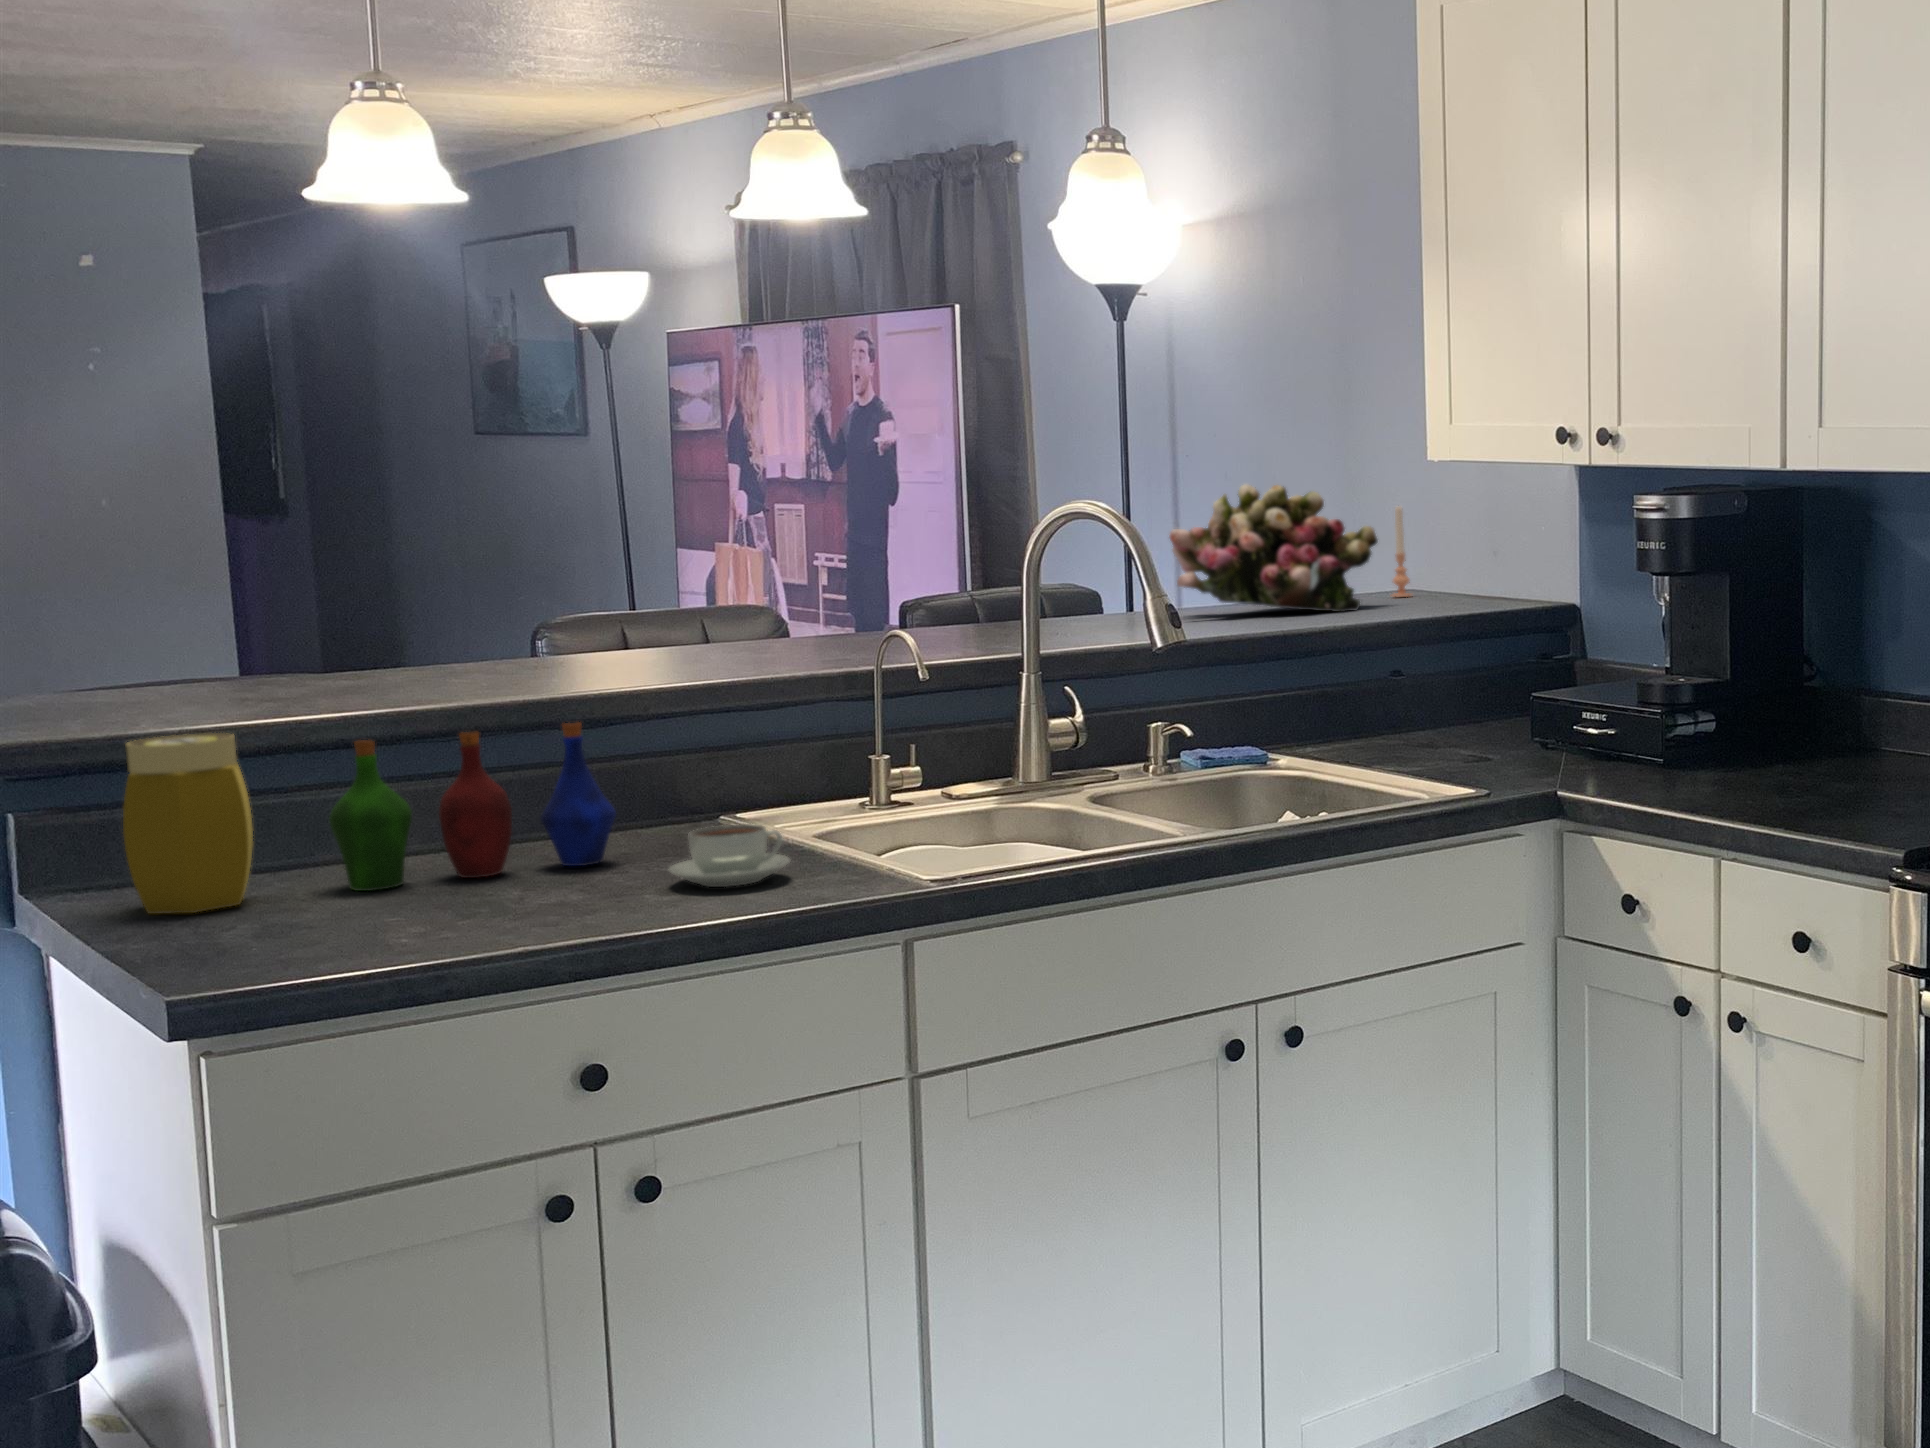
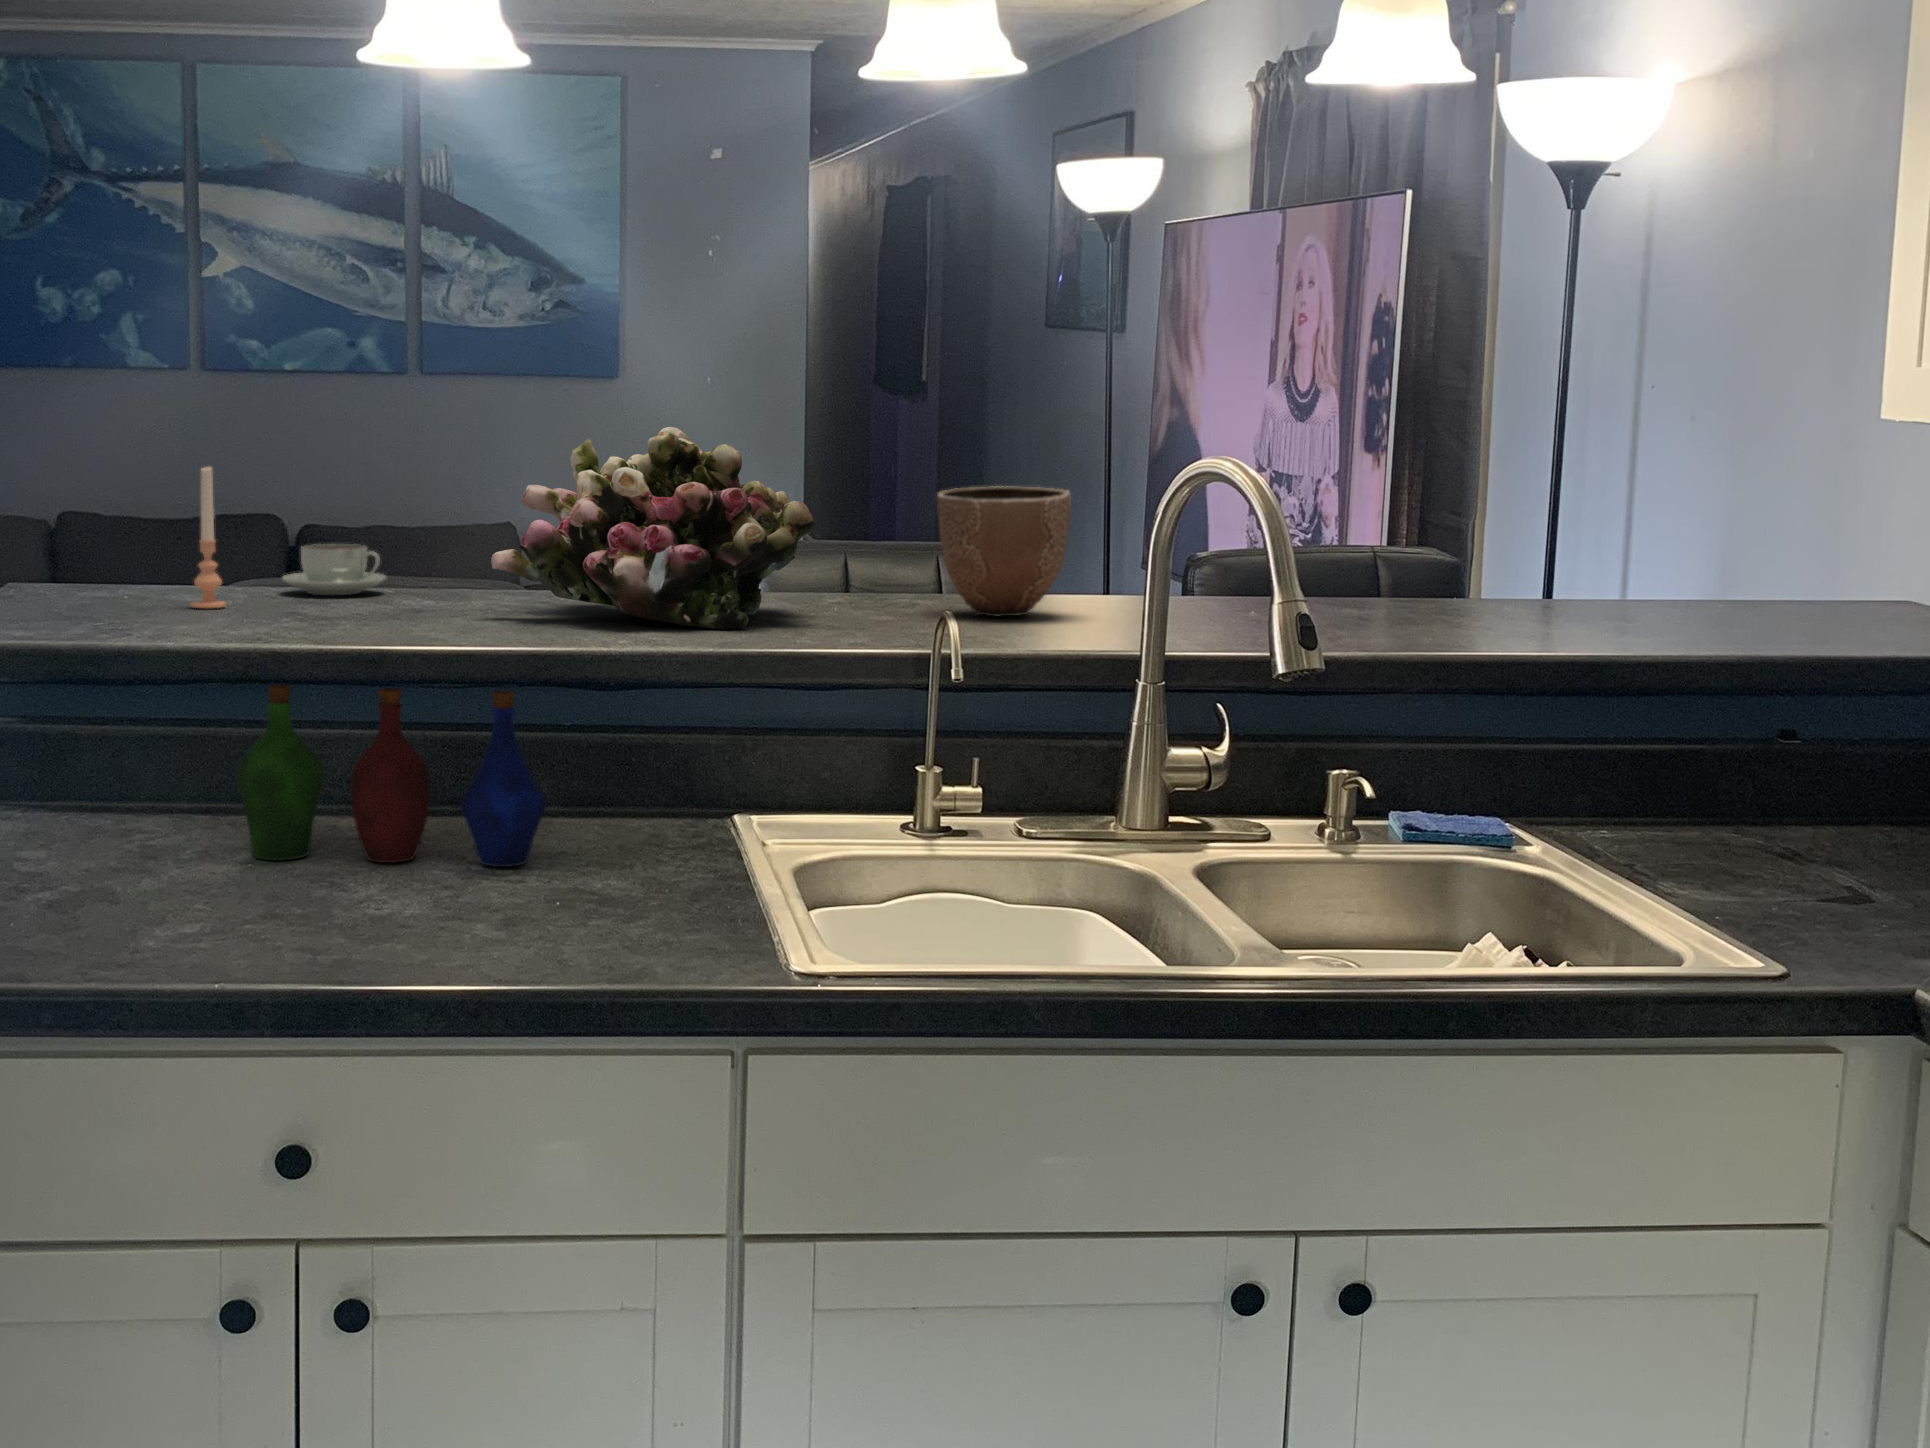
flower arrangement: present [1170,485,1378,612] -> present [491,427,815,629]
candle: present [1392,507,1412,597] -> present [191,467,226,608]
decorative bowl: none [778,547,891,651] -> present [937,486,1071,617]
jar: present [123,733,253,914] -> none [27,655,170,858]
coffee cup: present [668,824,790,887] -> present [283,544,386,595]

